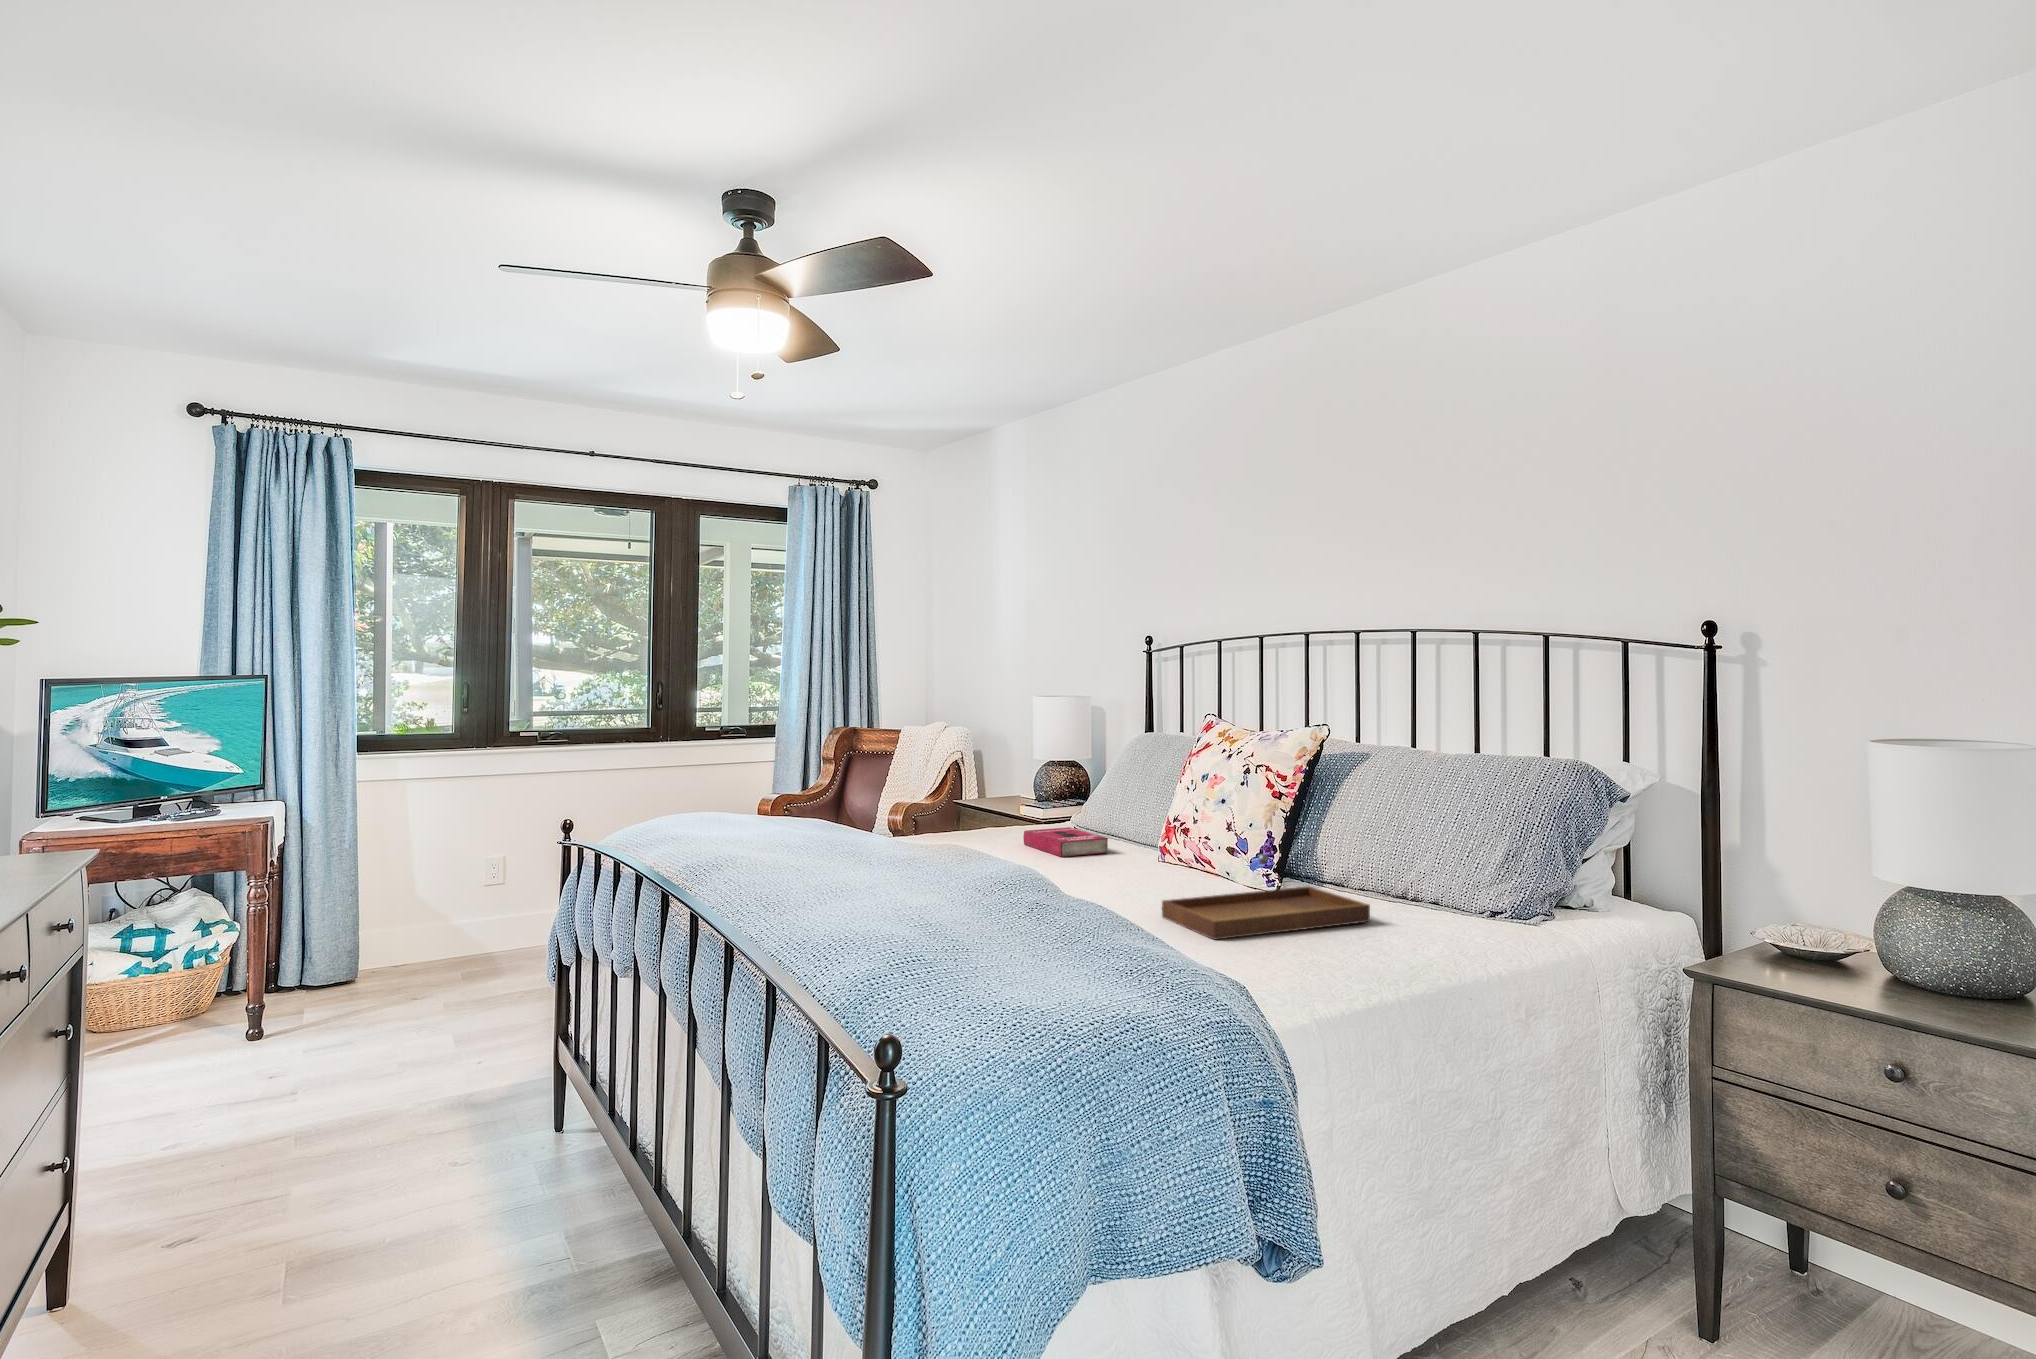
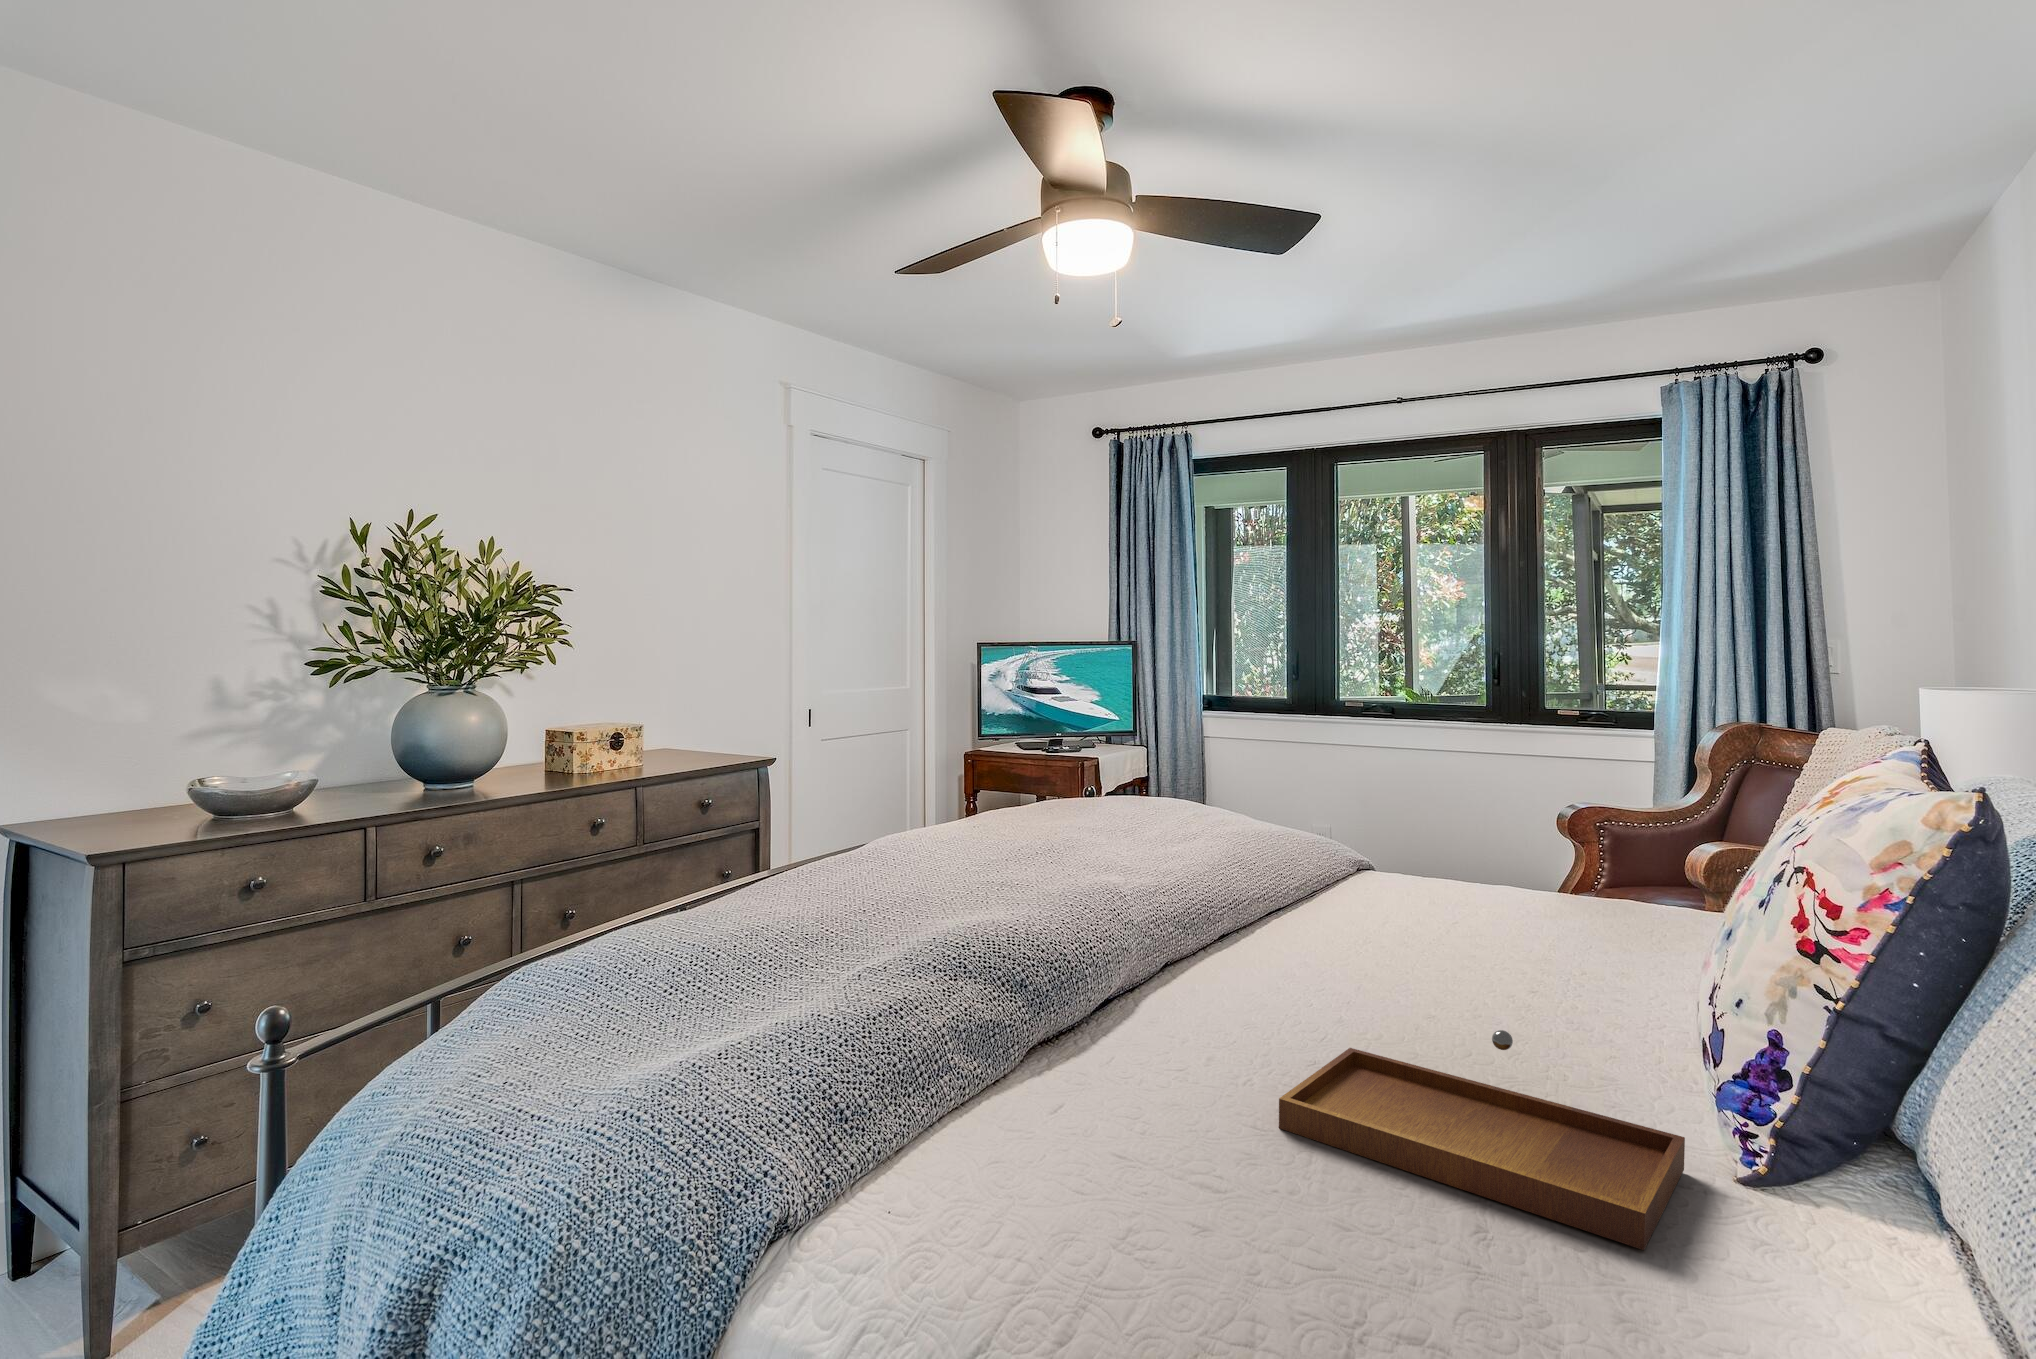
book: present [1023,827,1108,857] -> none [1570,906,1688,974]

